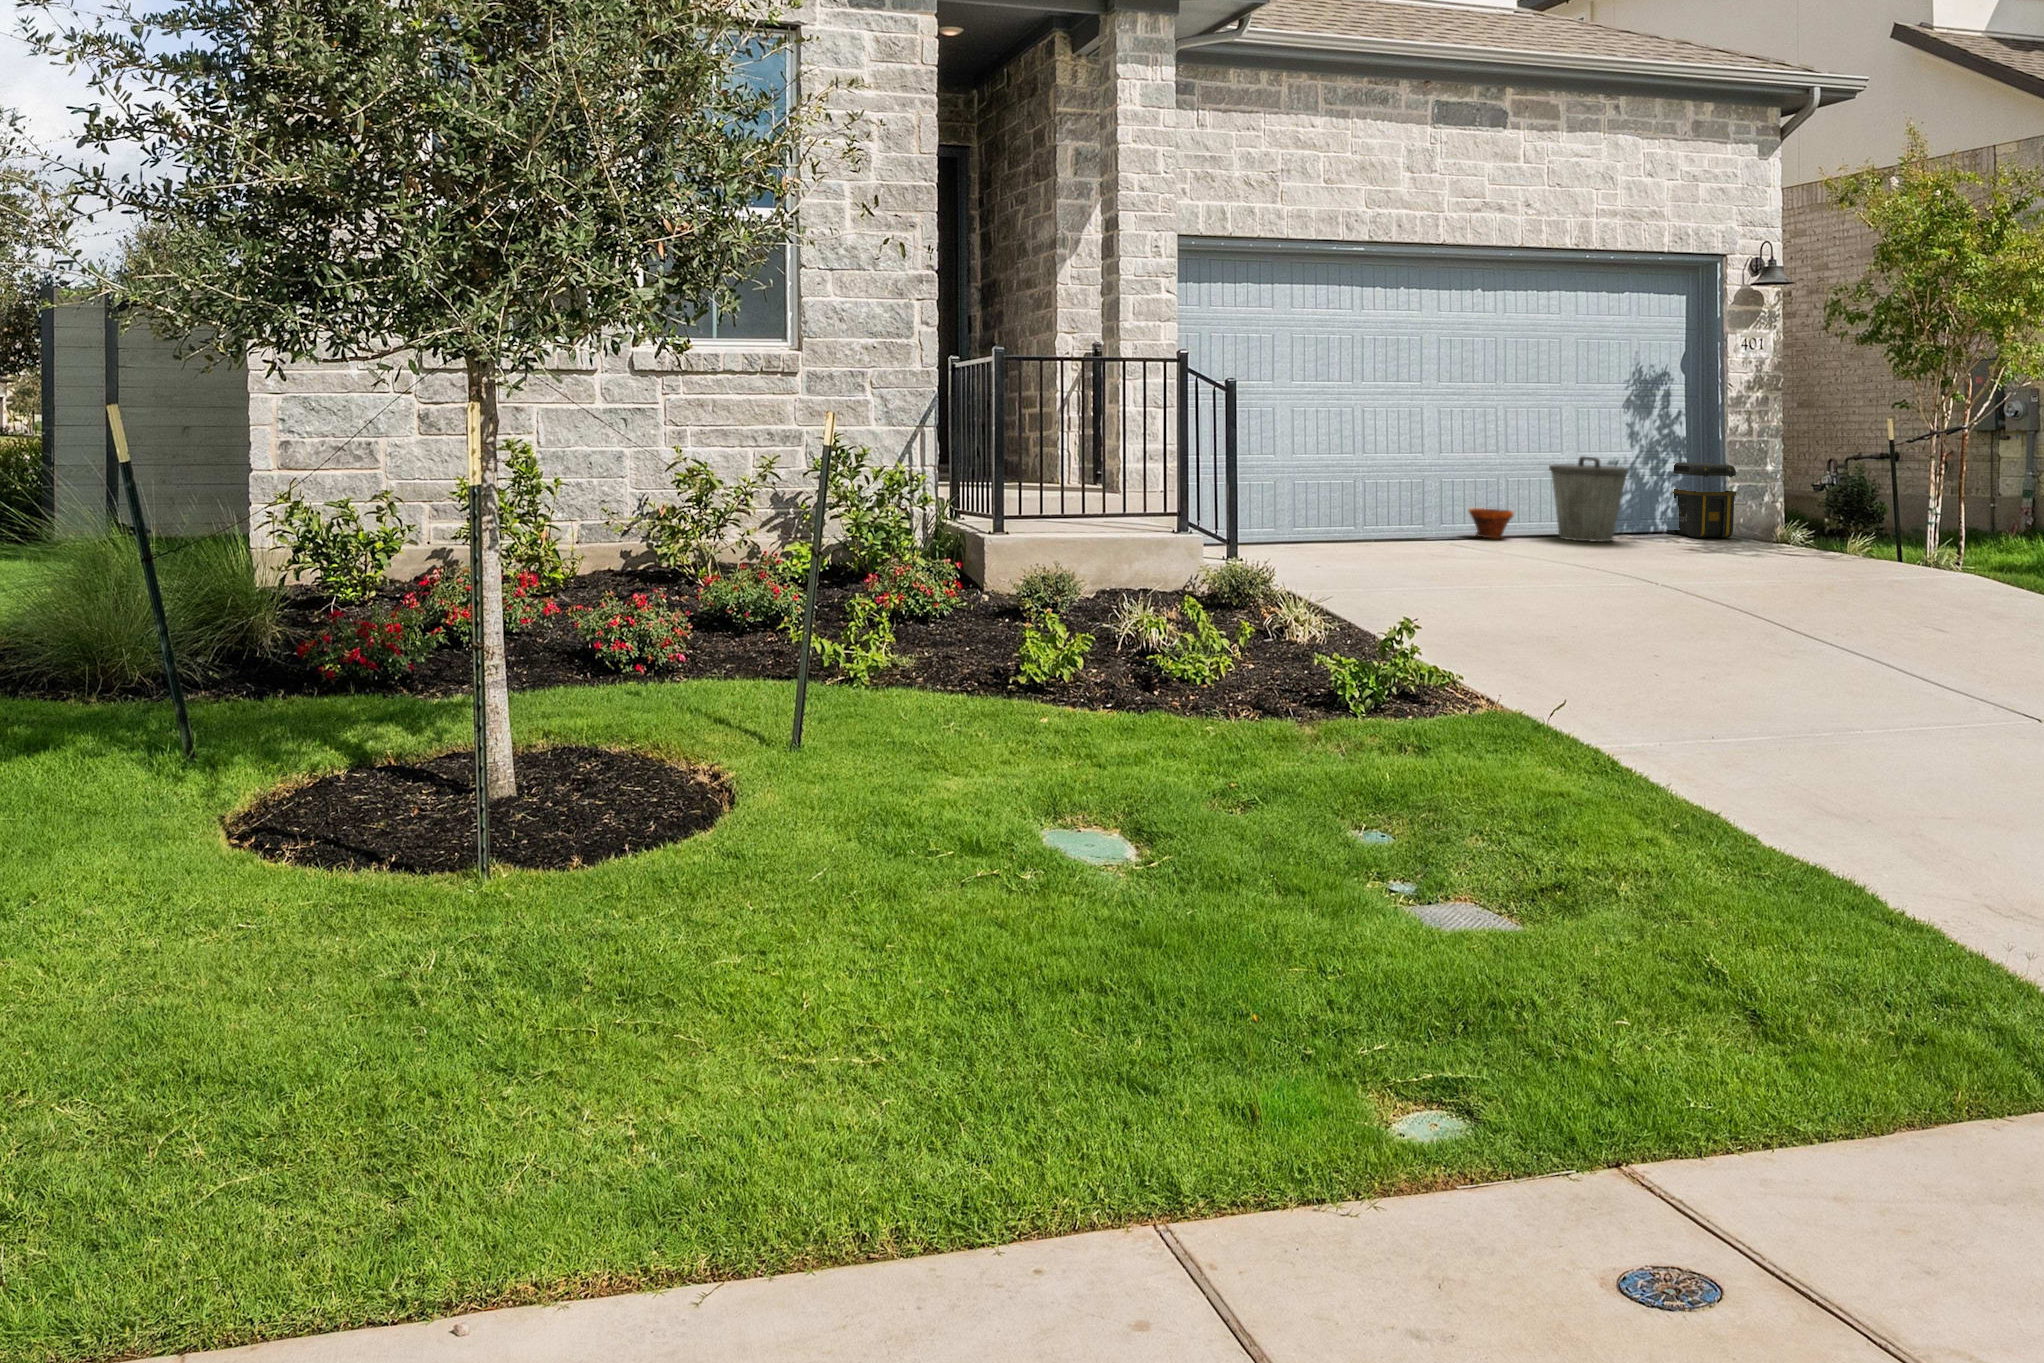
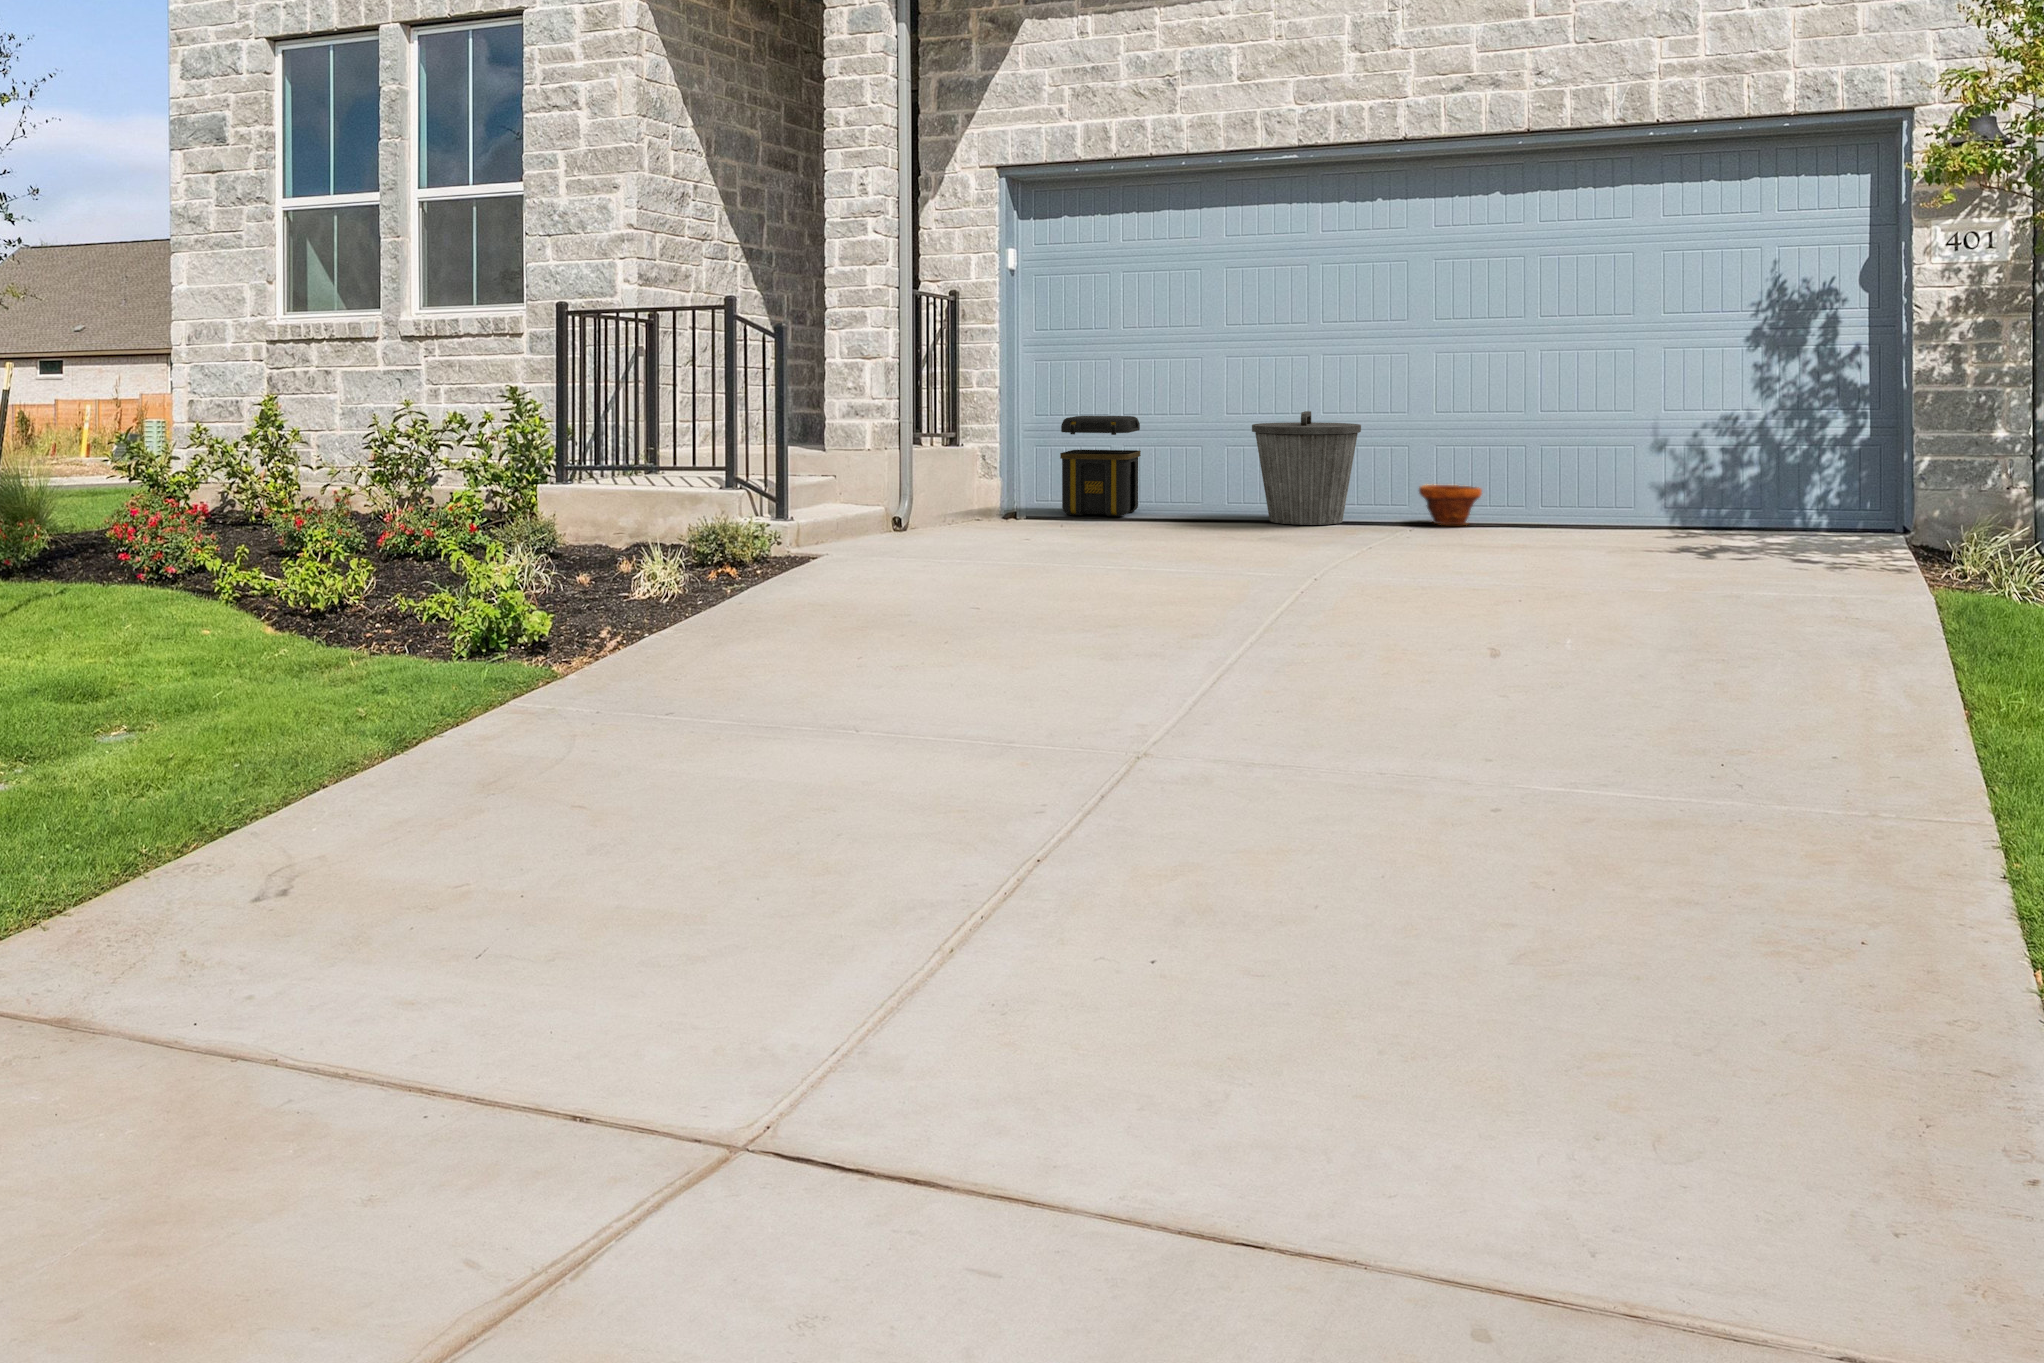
trash can: present [1549,457,1628,542] -> present [1252,411,1361,525]
toolbox: present [1667,462,1736,538] -> present [1060,416,1141,516]

